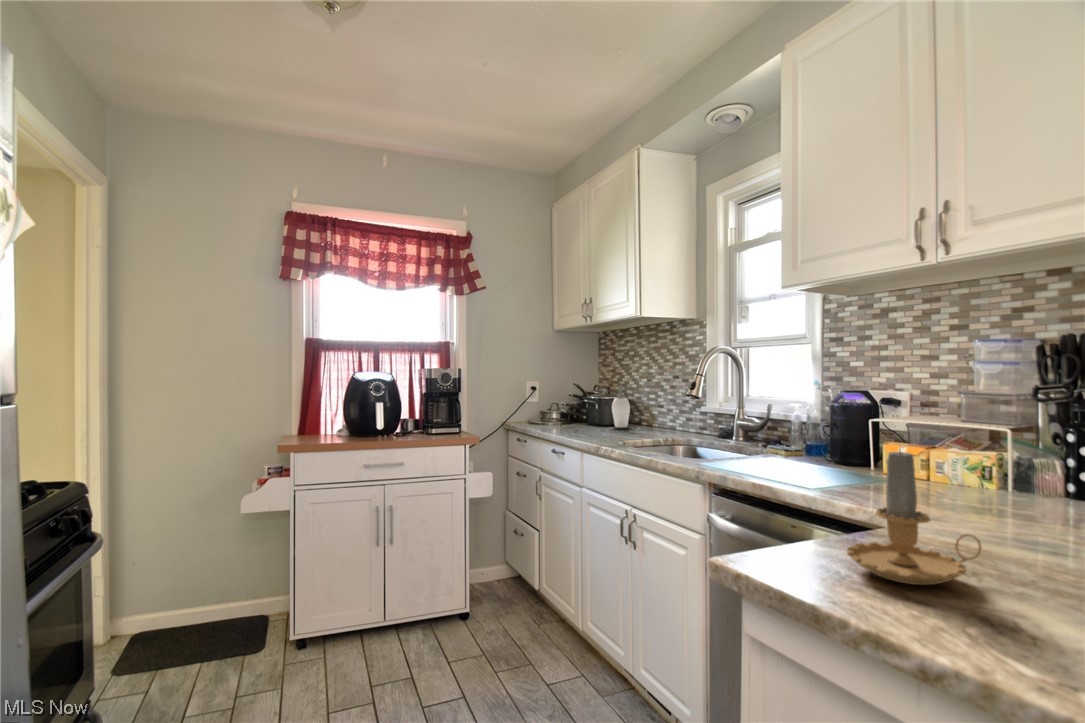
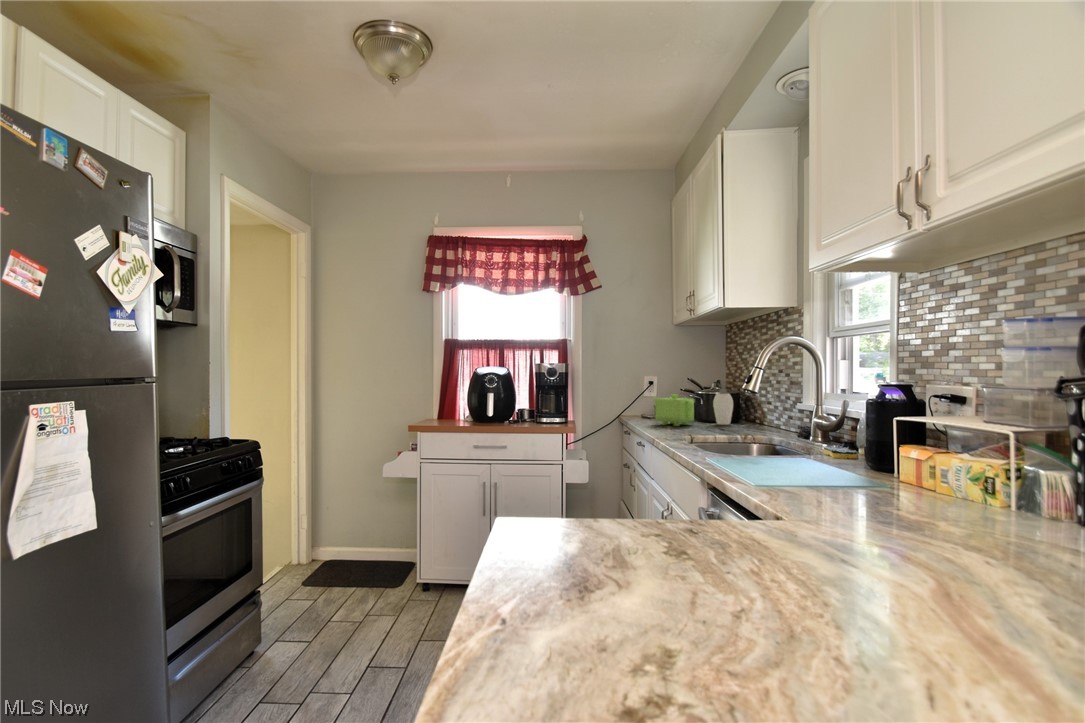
teapot: none [554,400,599,431] -> present [653,394,694,426]
candle: present [847,451,982,585] -> none [566,435,685,571]

